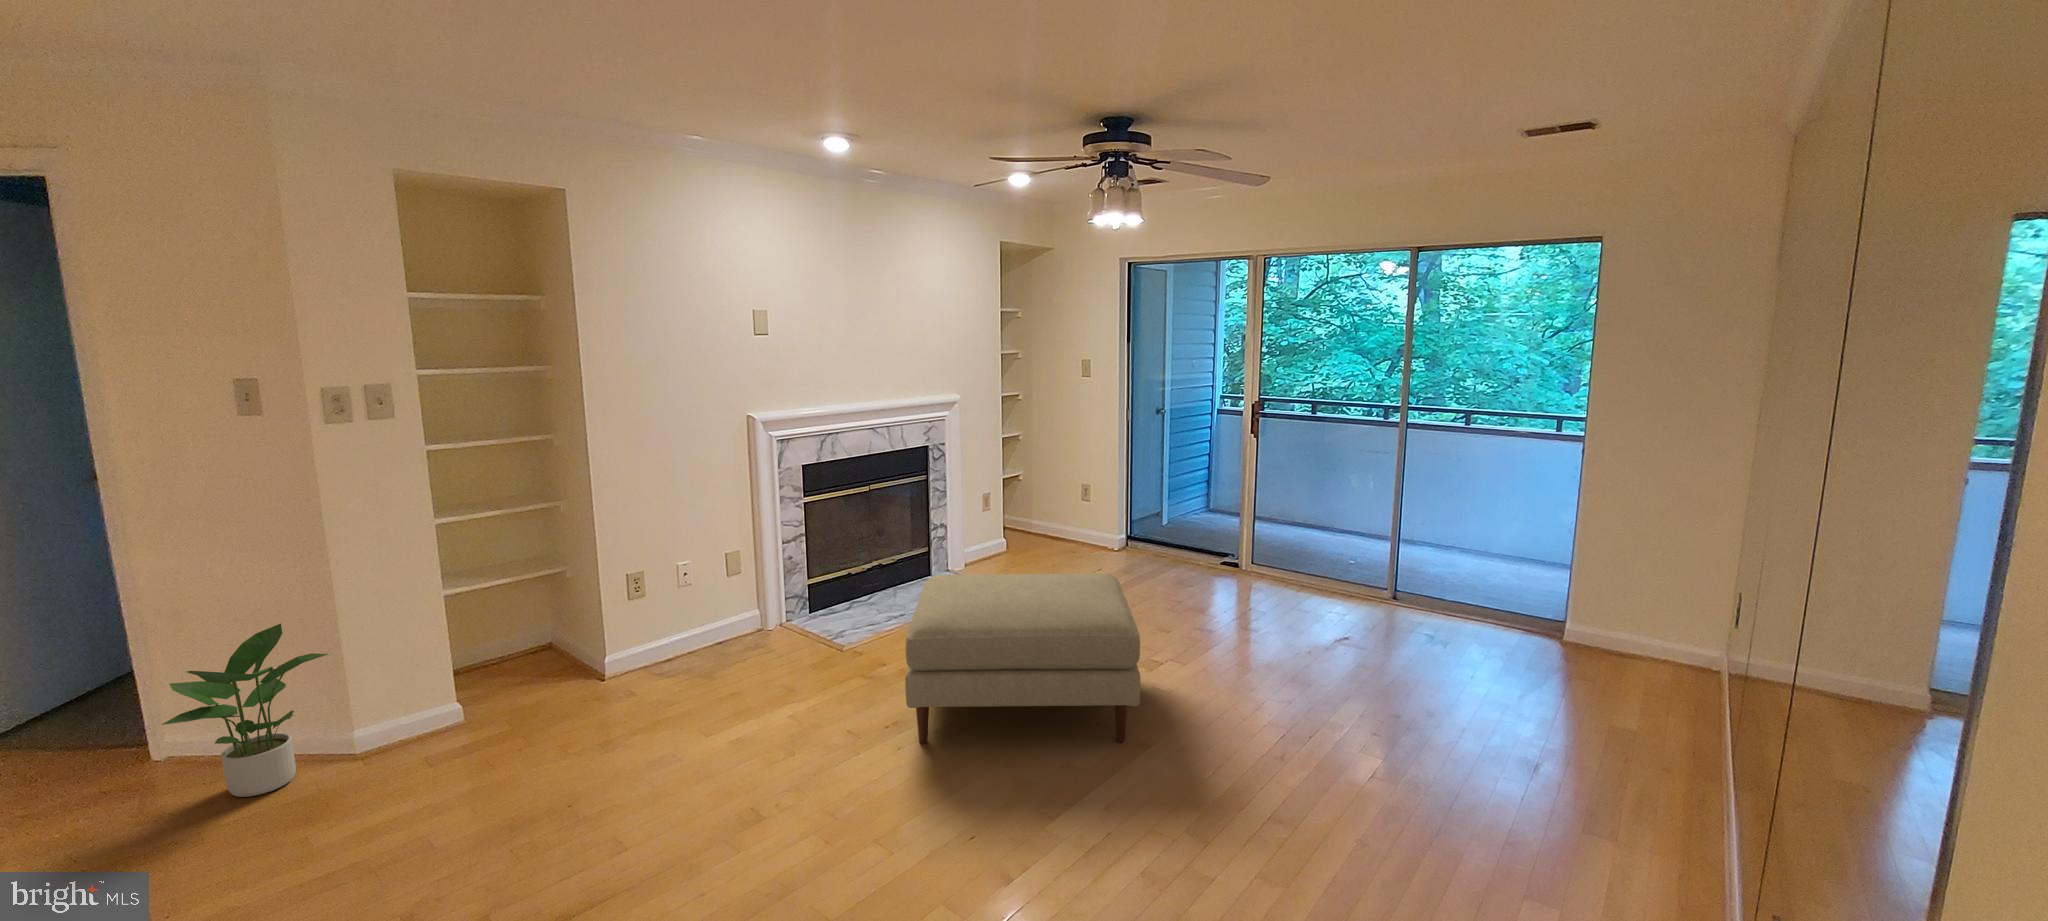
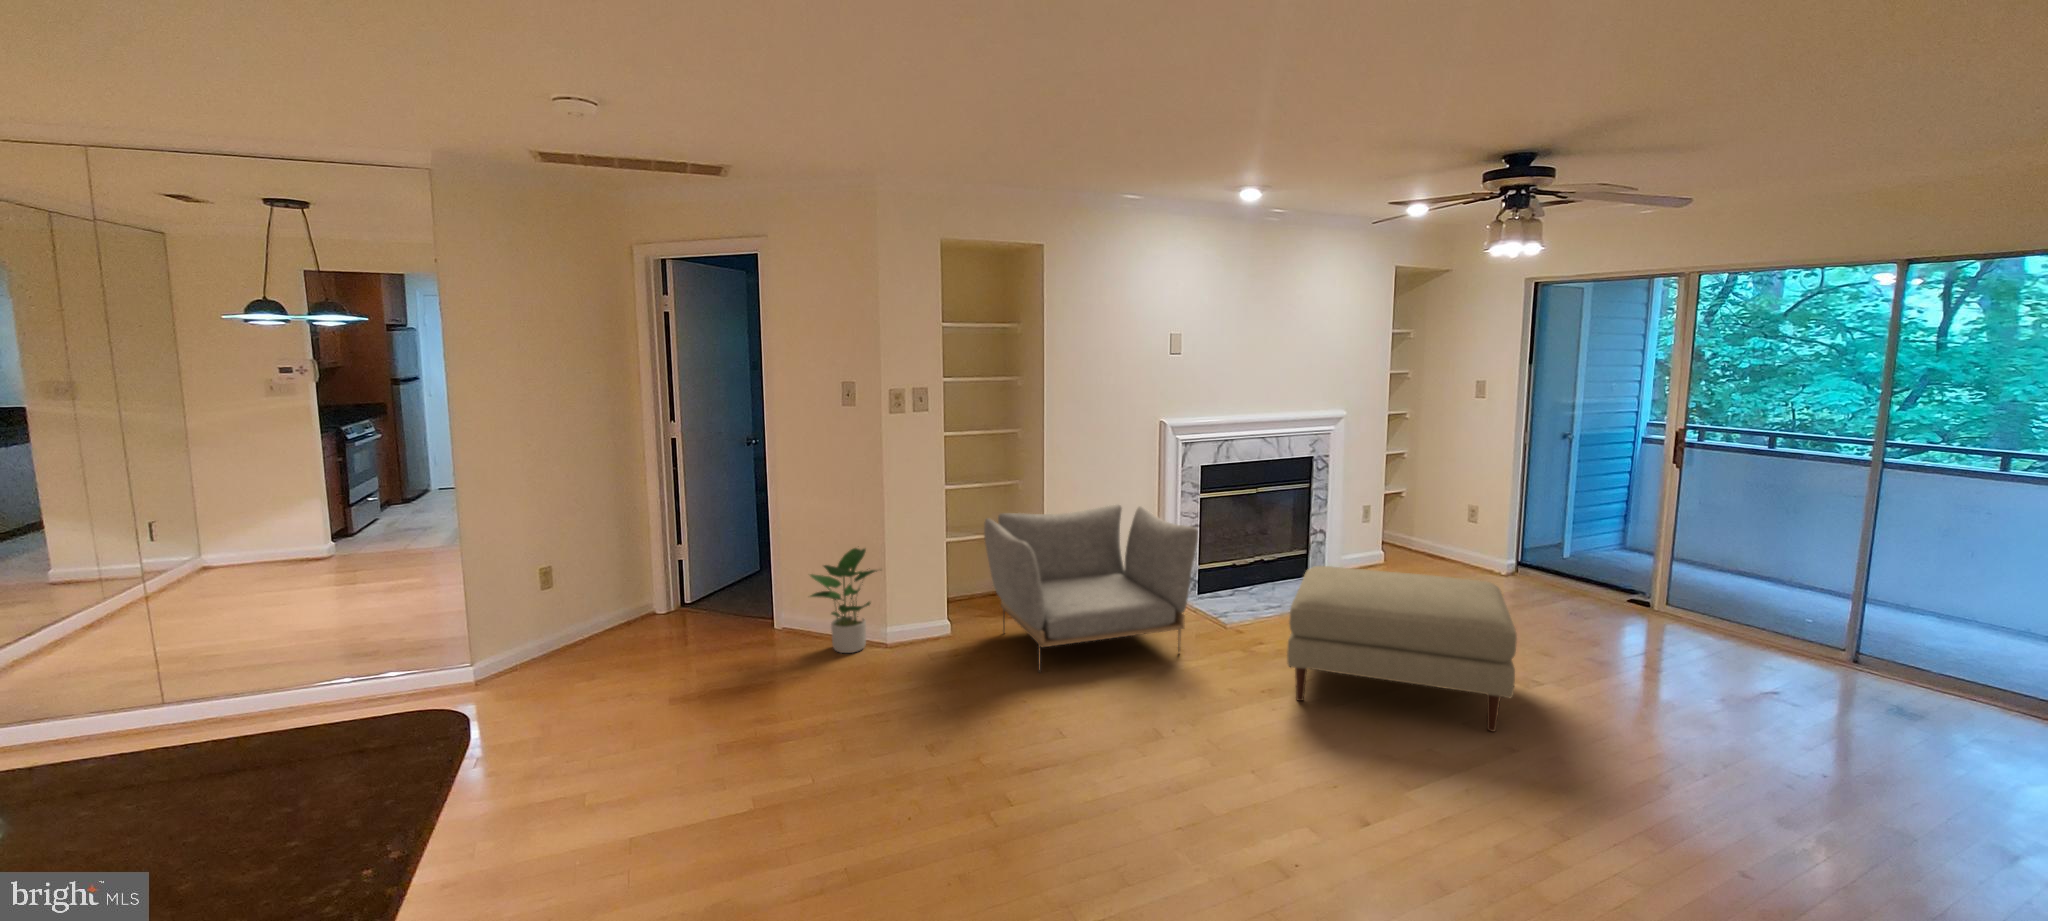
armchair: none [494,521,795,769] -> present [984,505,1198,671]

